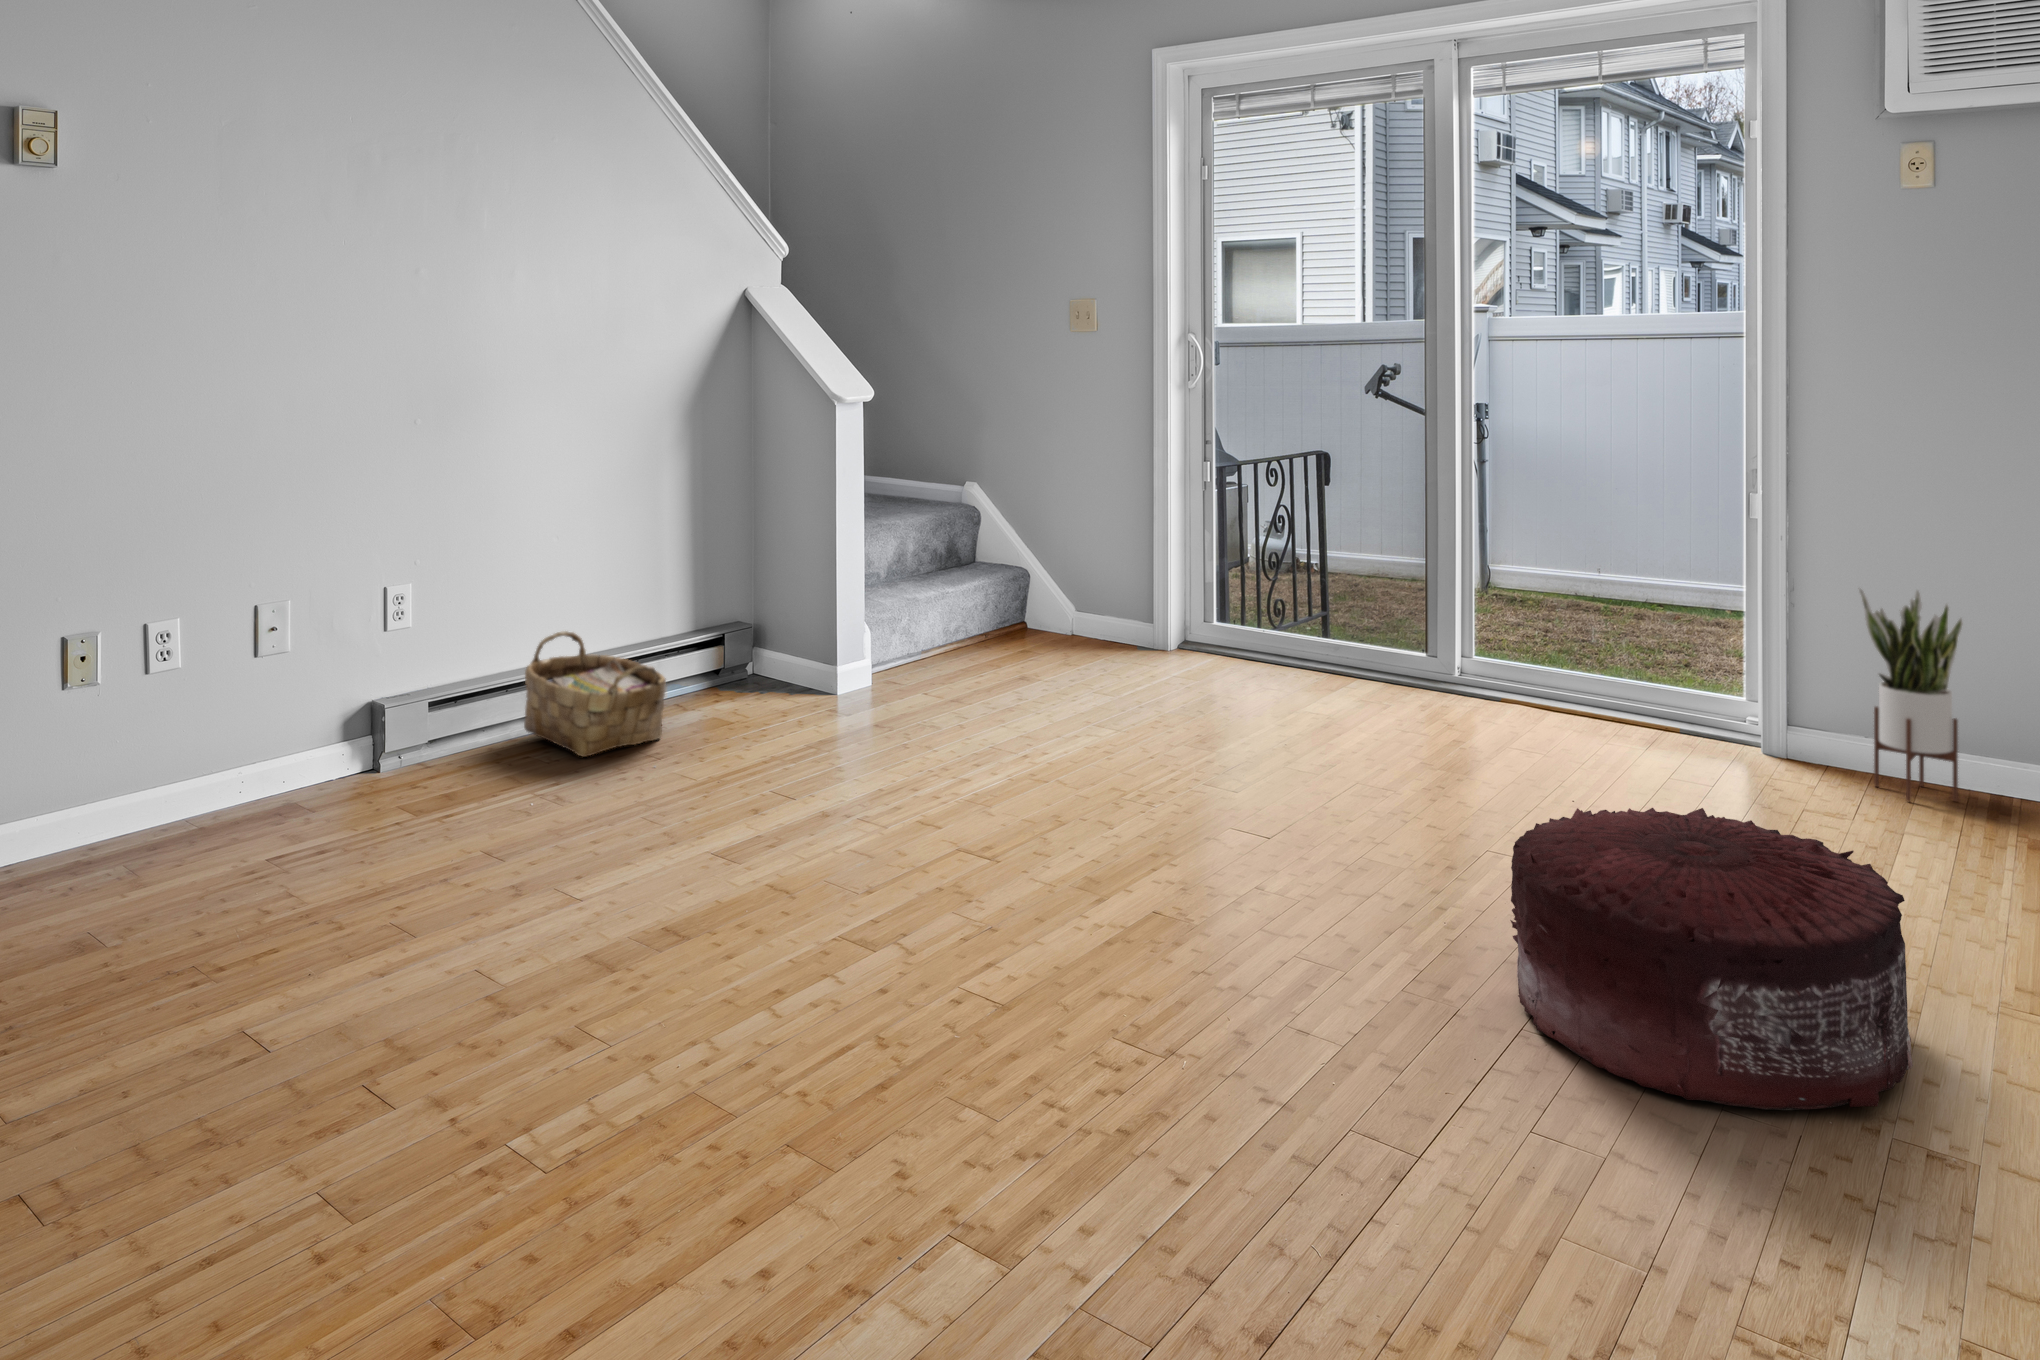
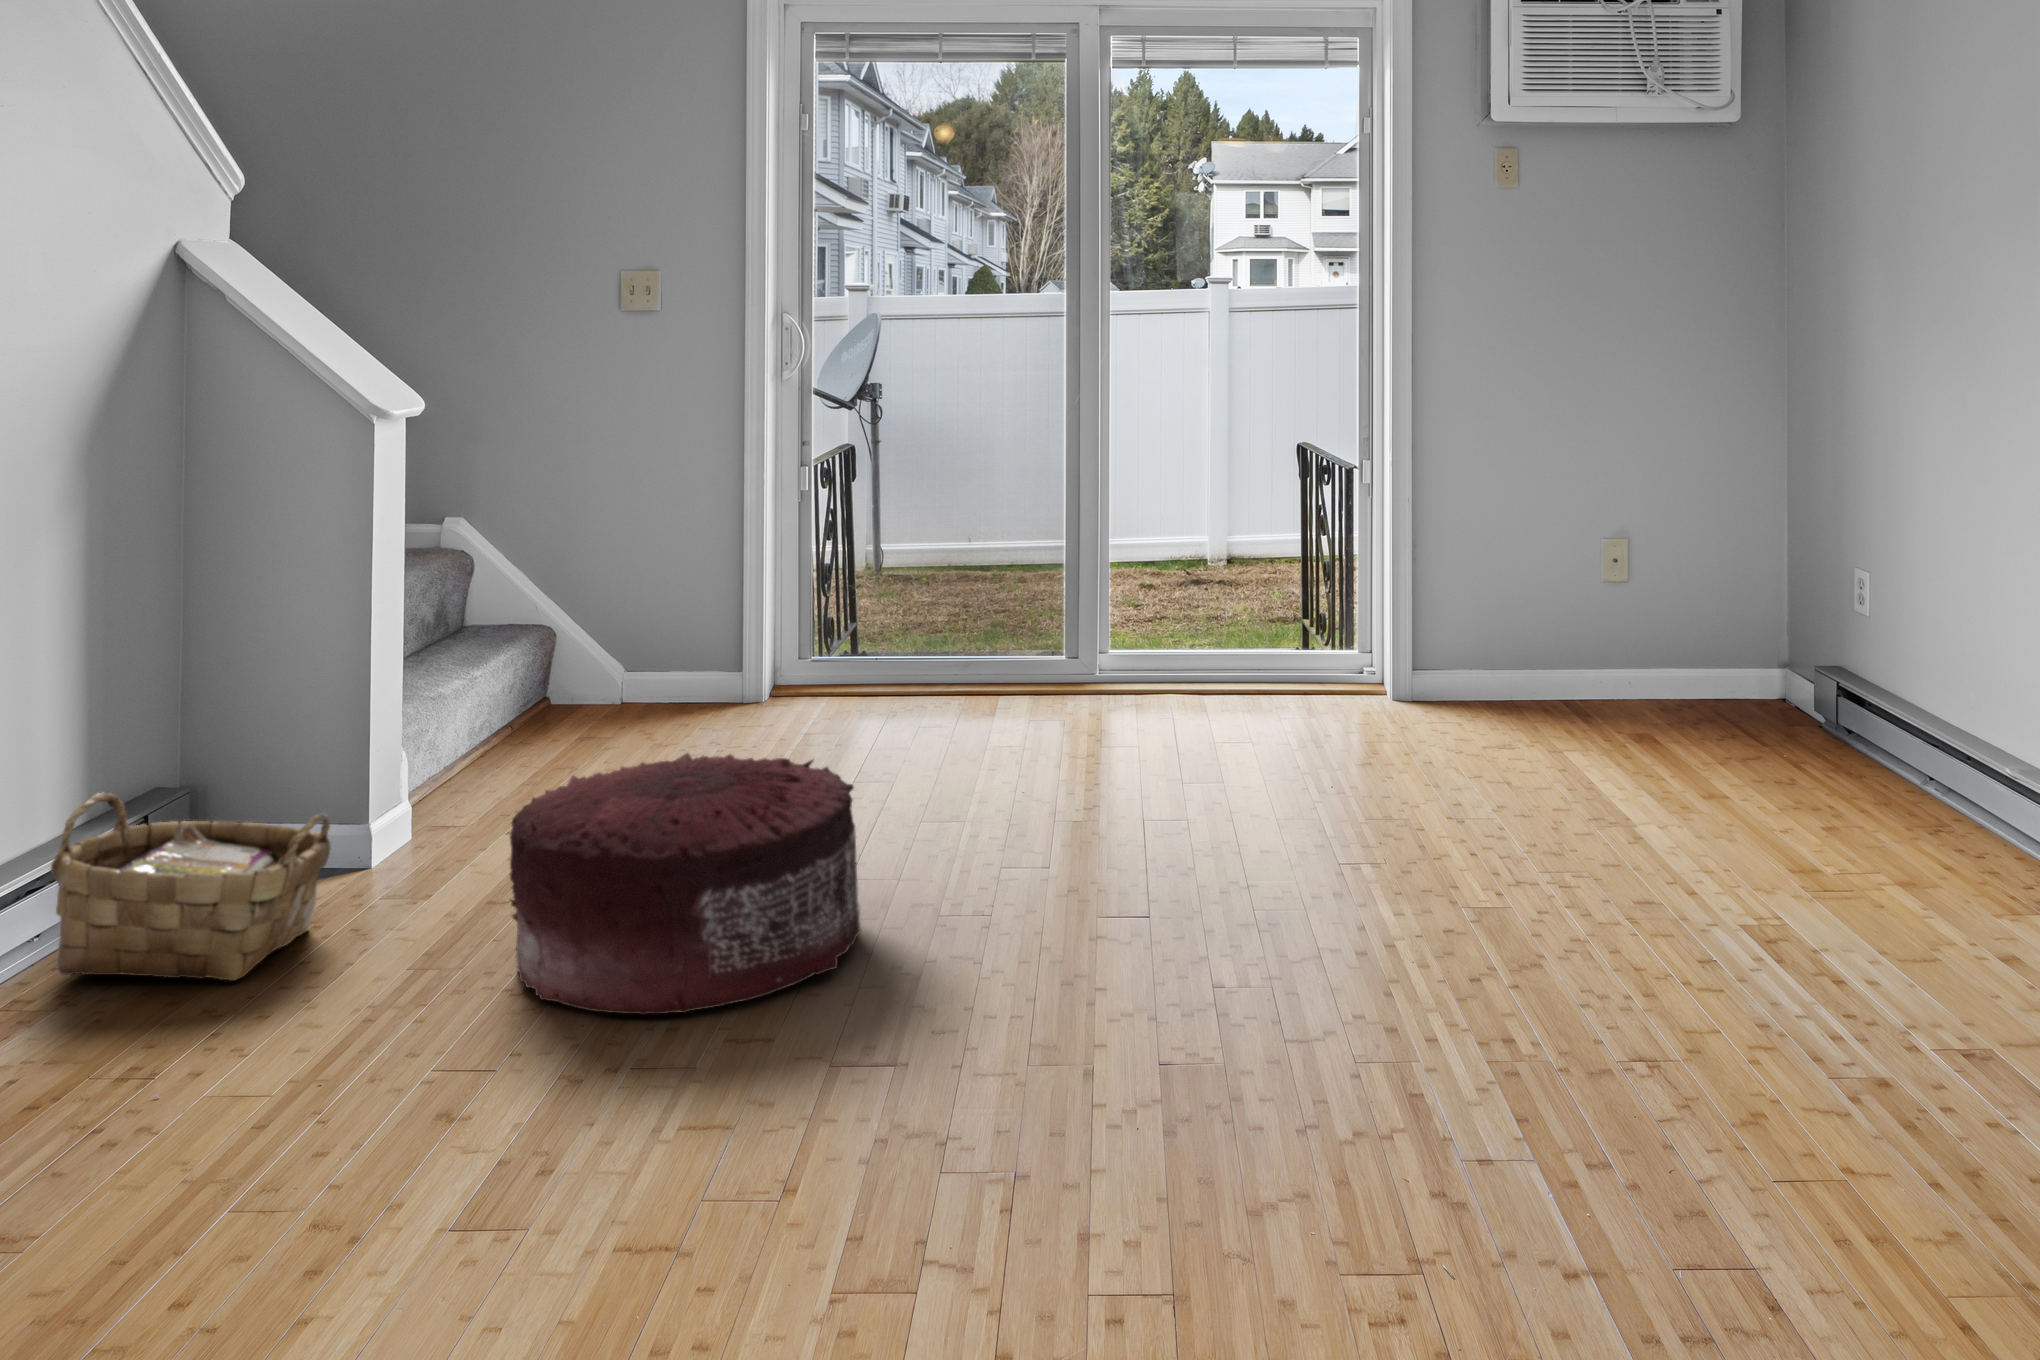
potted plant: present [1859,589,1962,802] -> none [1495,523,1559,702]
pouf: present [1510,808,1913,1110] -> present [510,753,861,1015]

